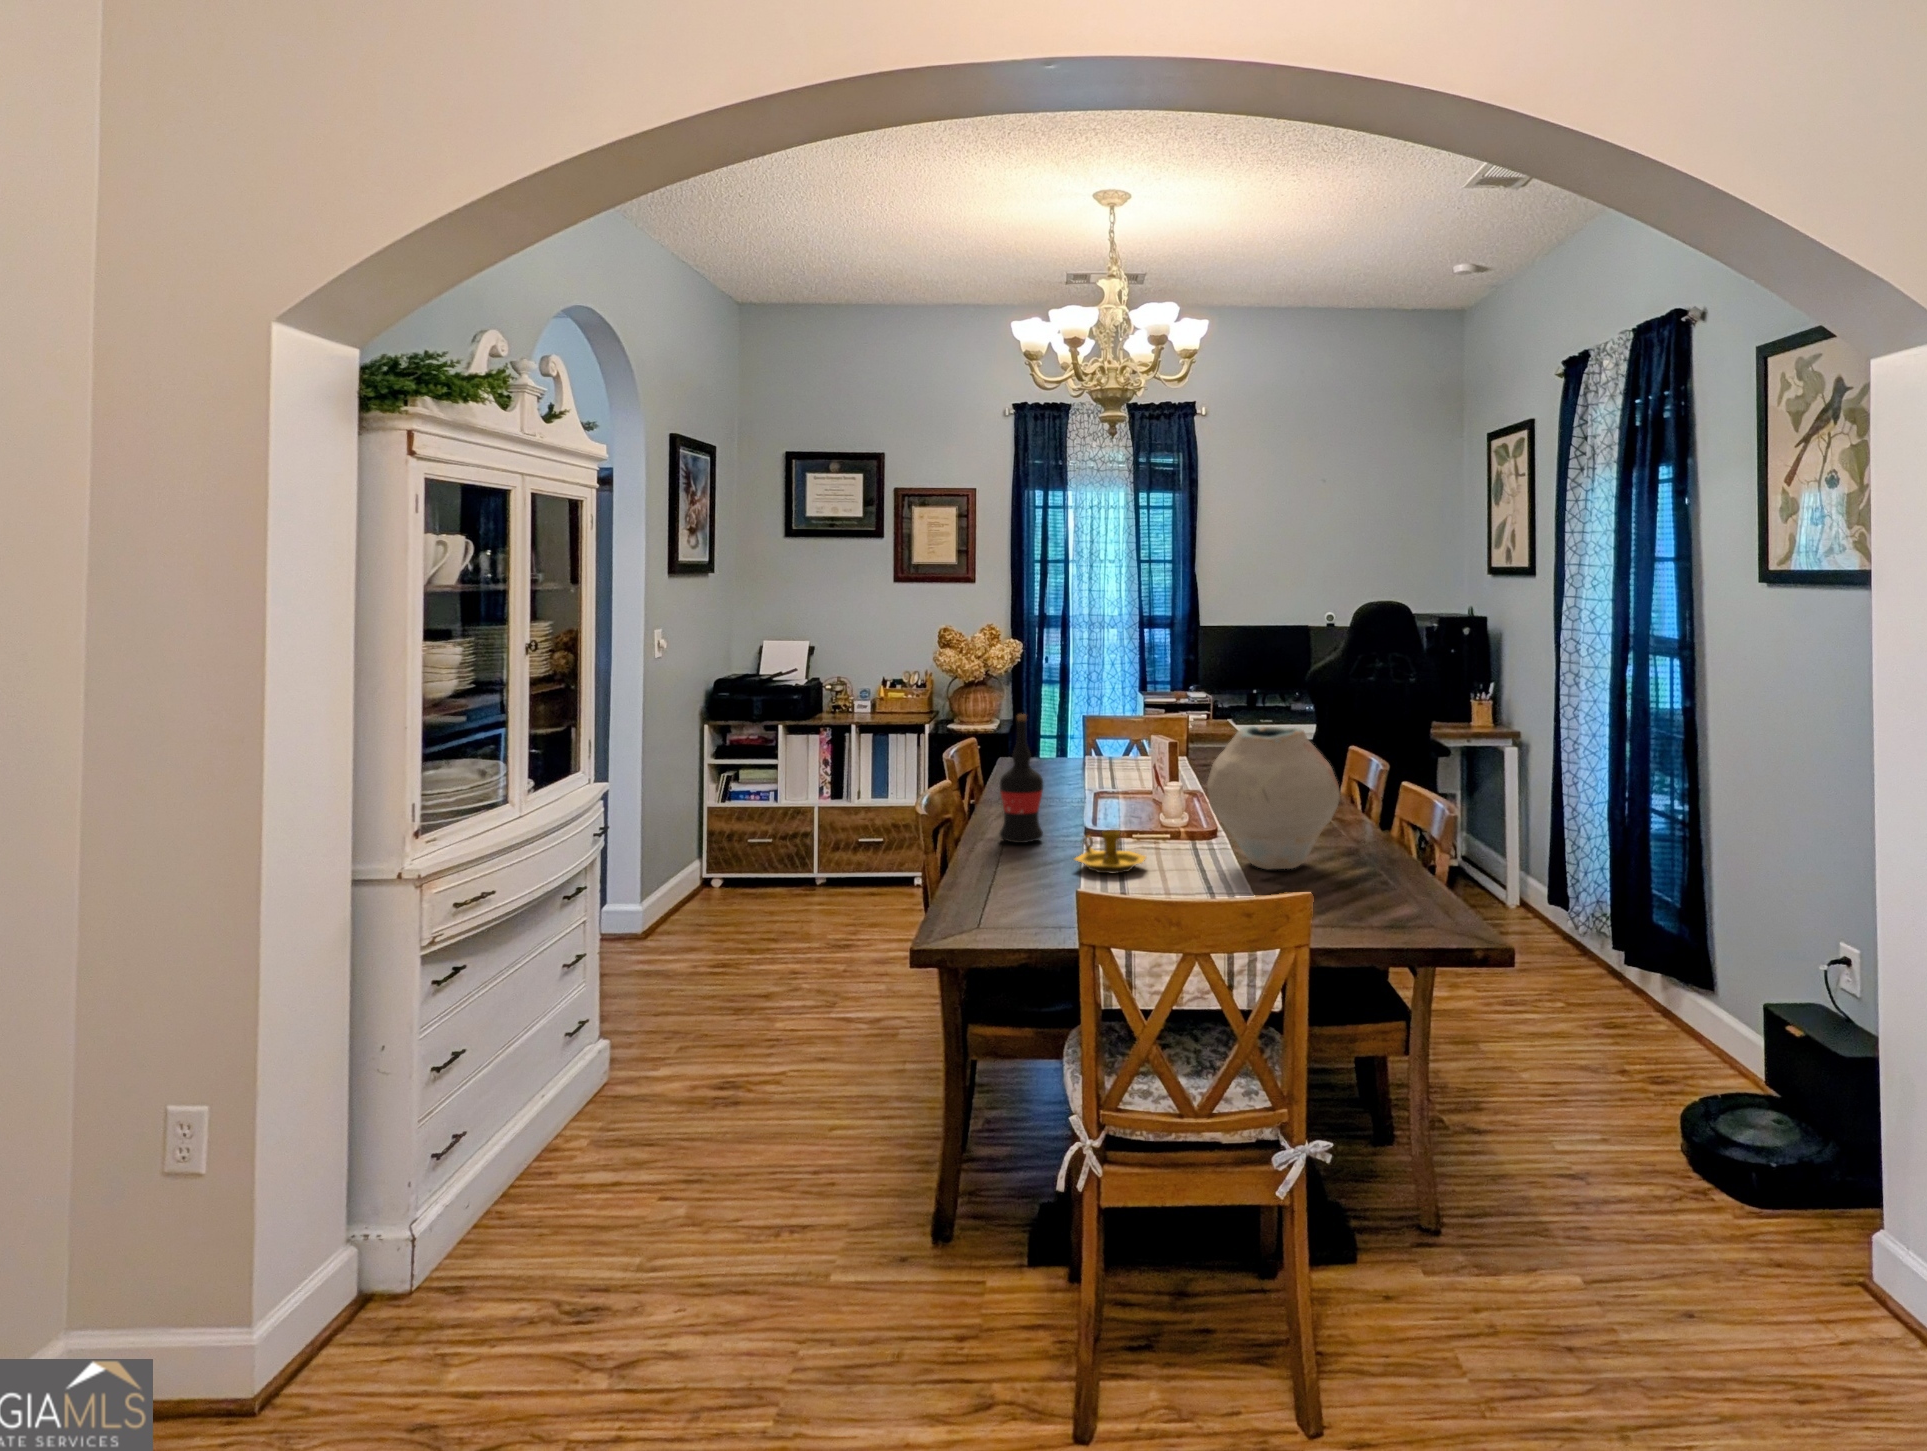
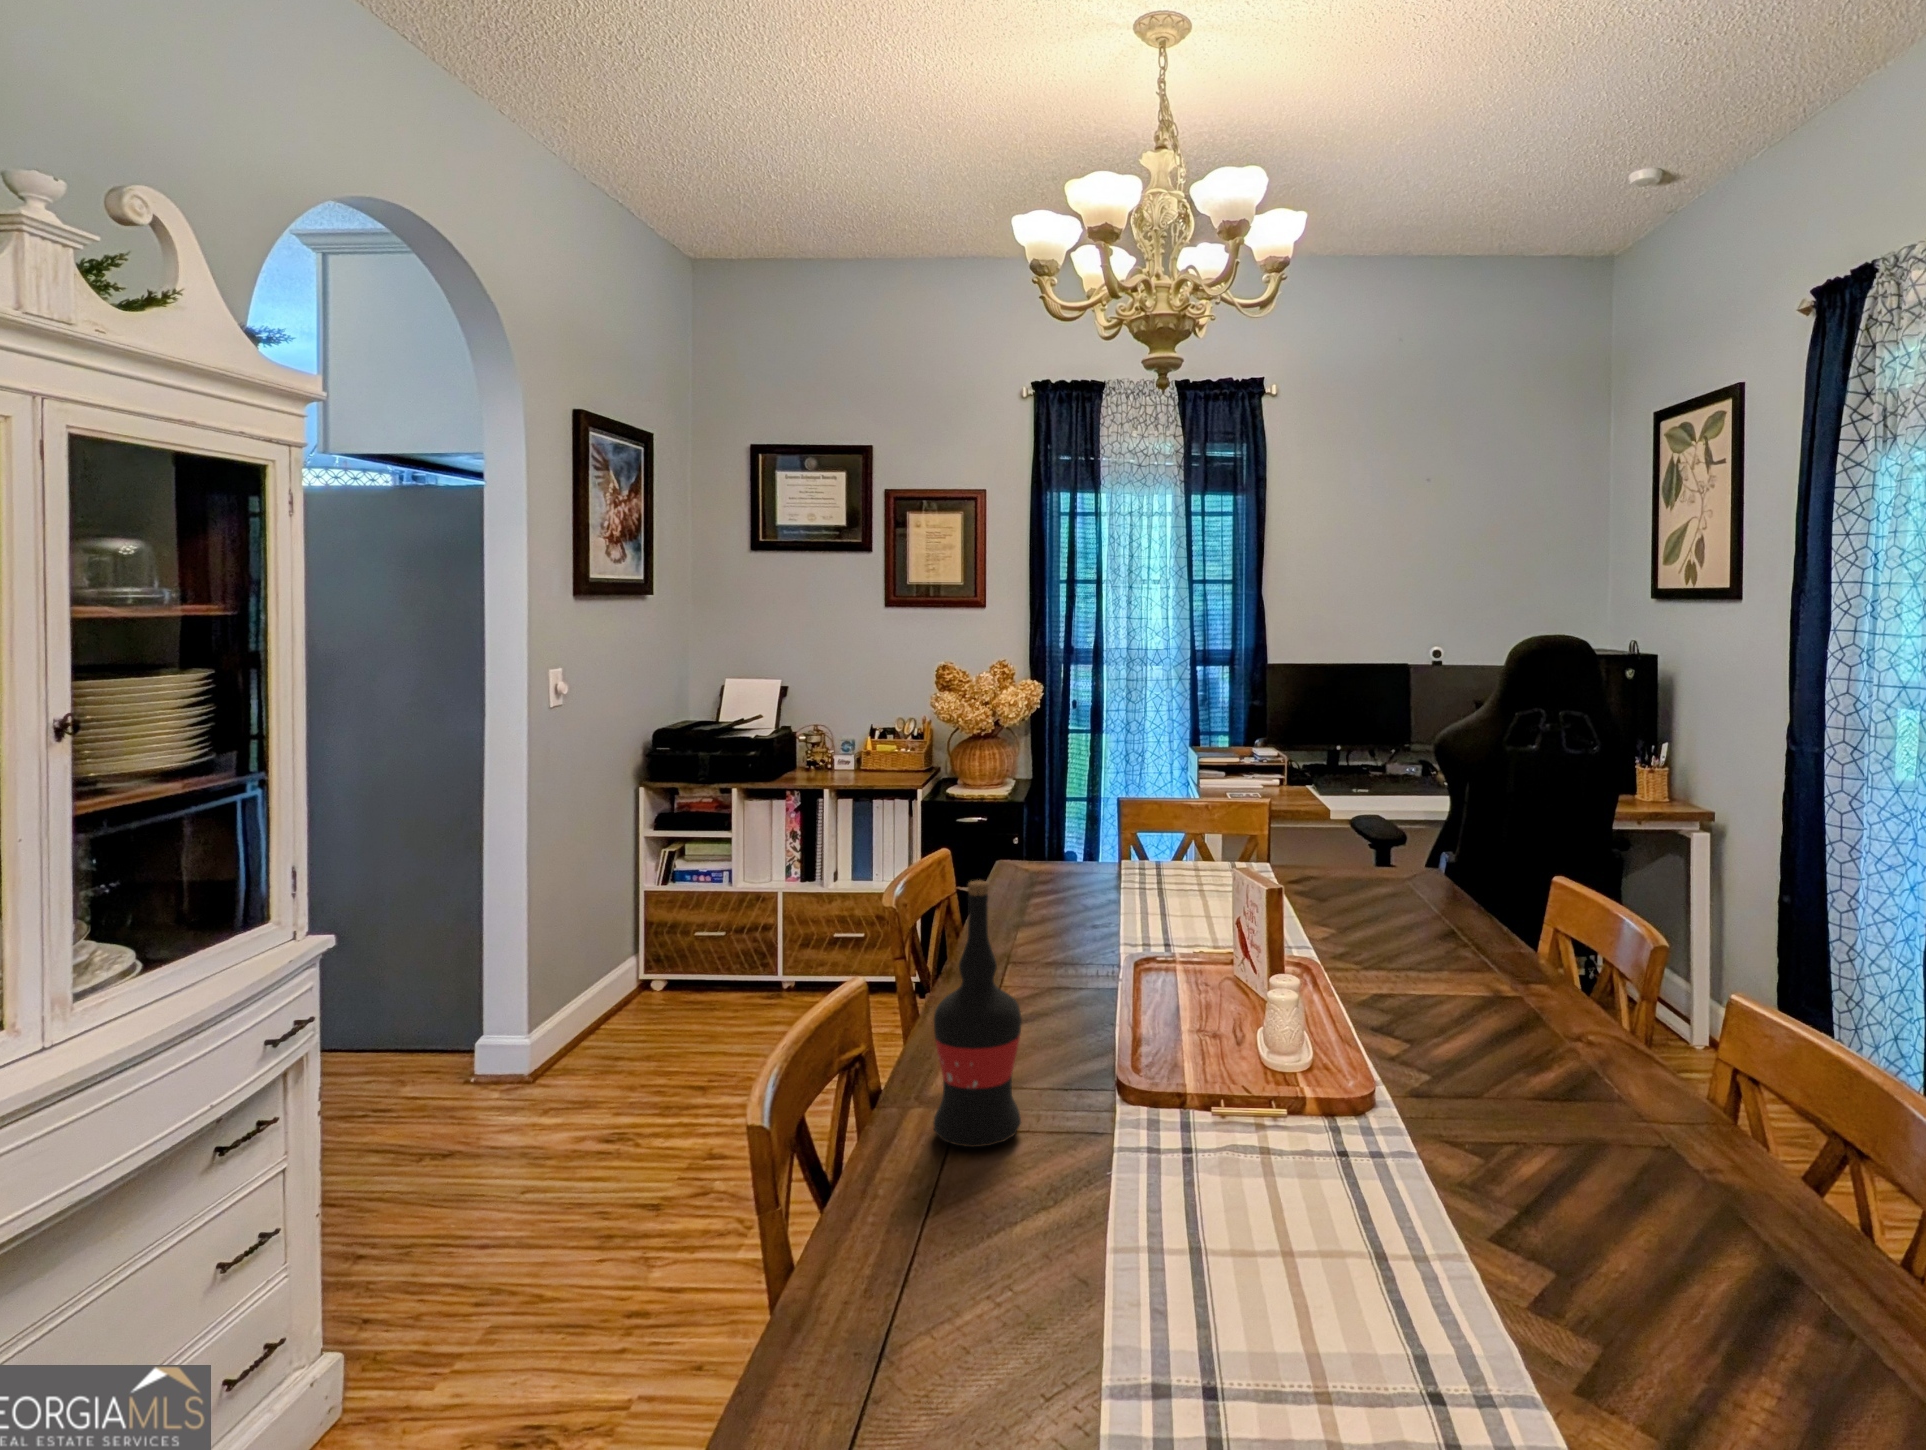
vase: present [1207,726,1340,869] -> none [1377,938,1699,1298]
candlestick: present [1075,830,1146,874] -> none [1071,1171,1242,1304]

